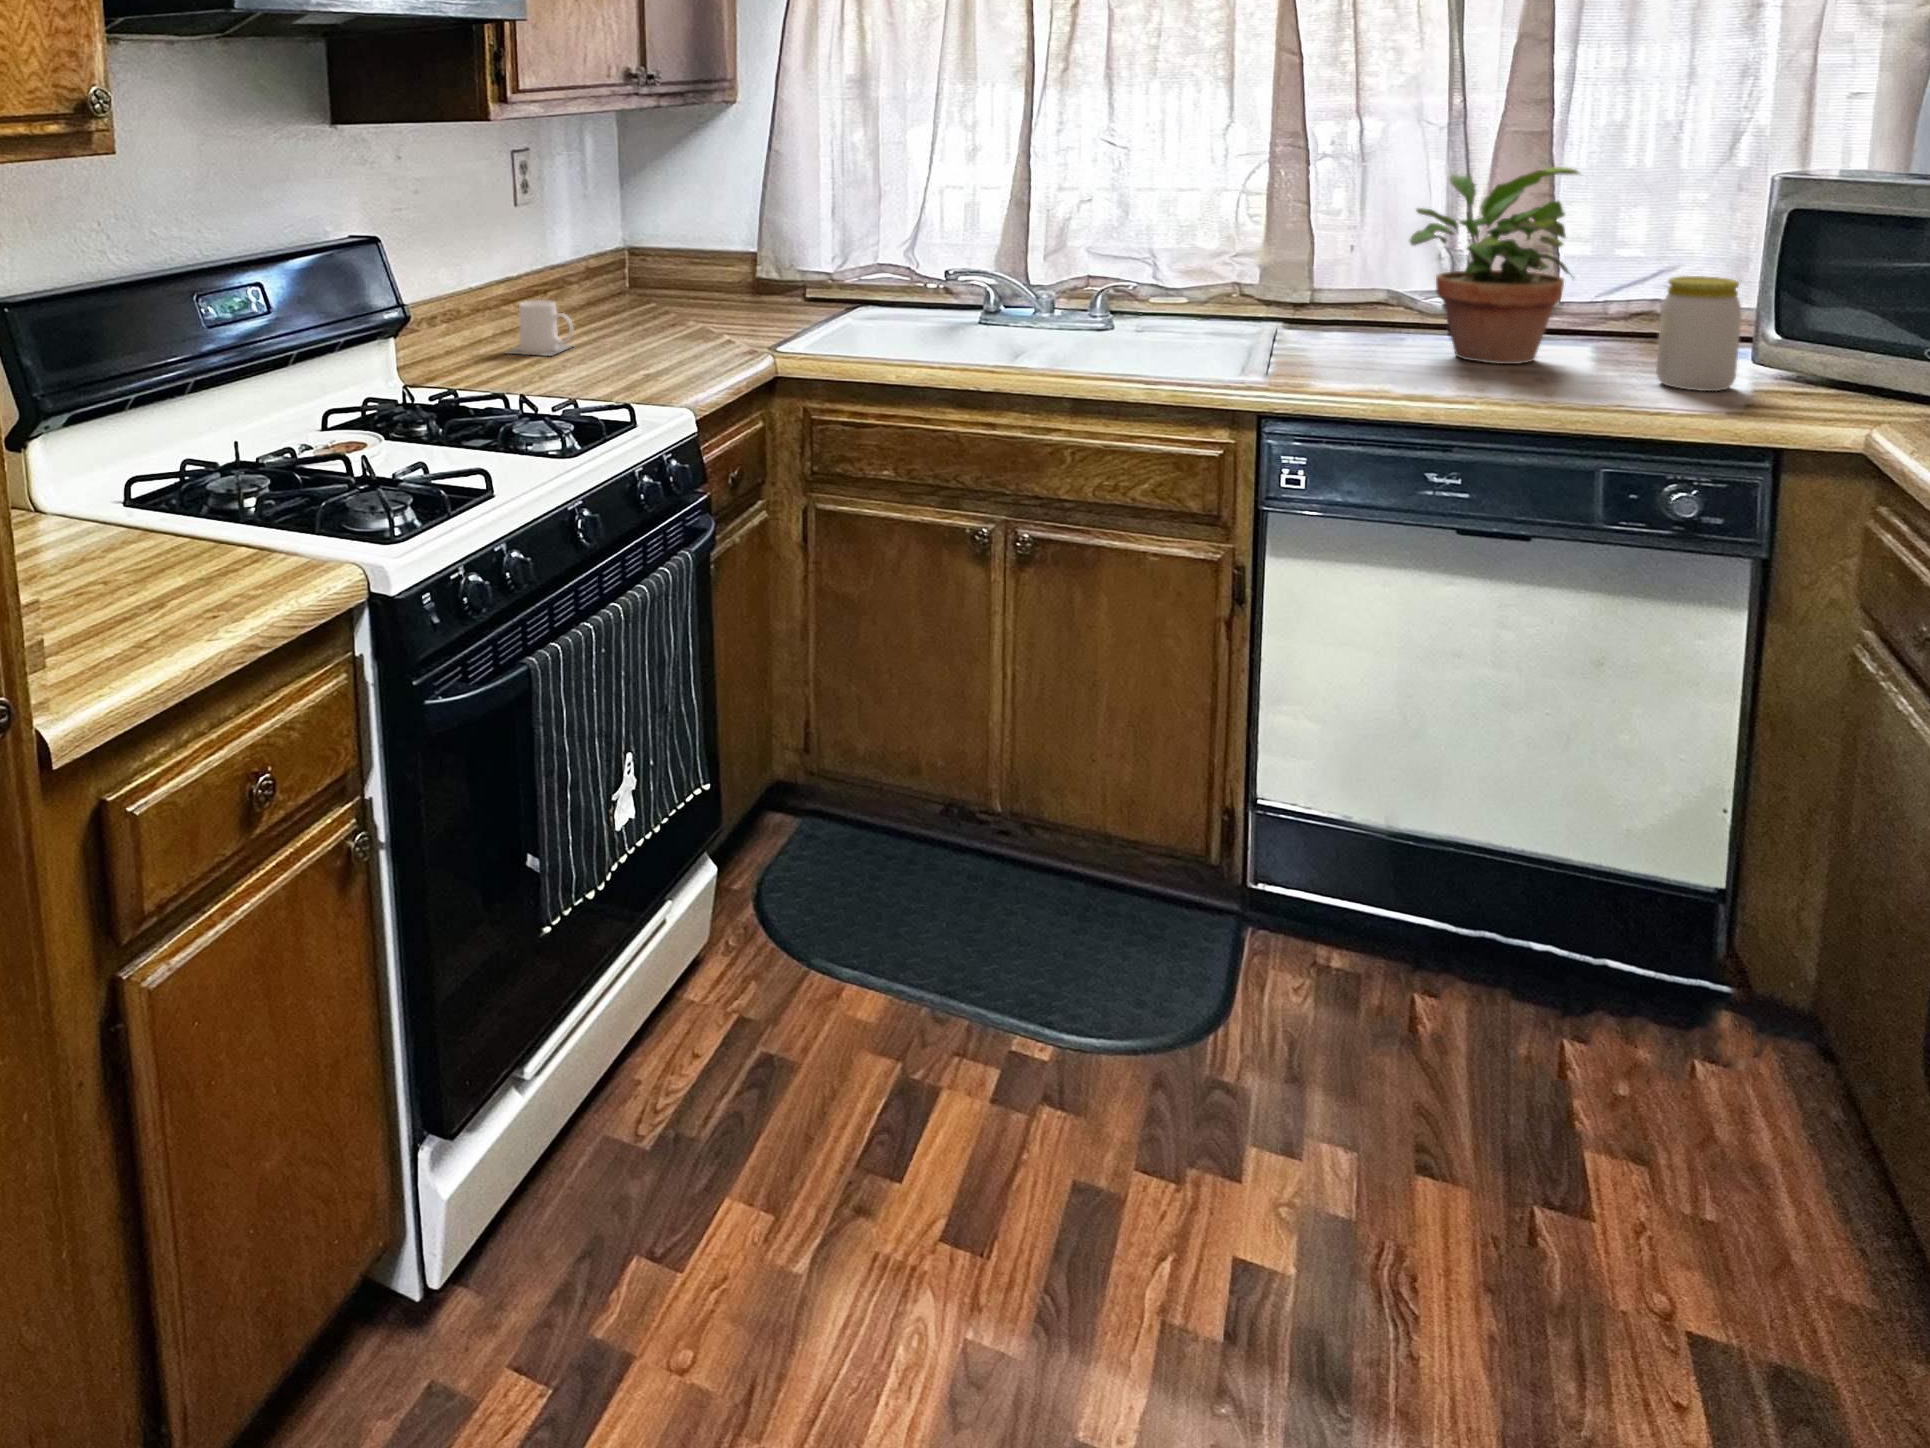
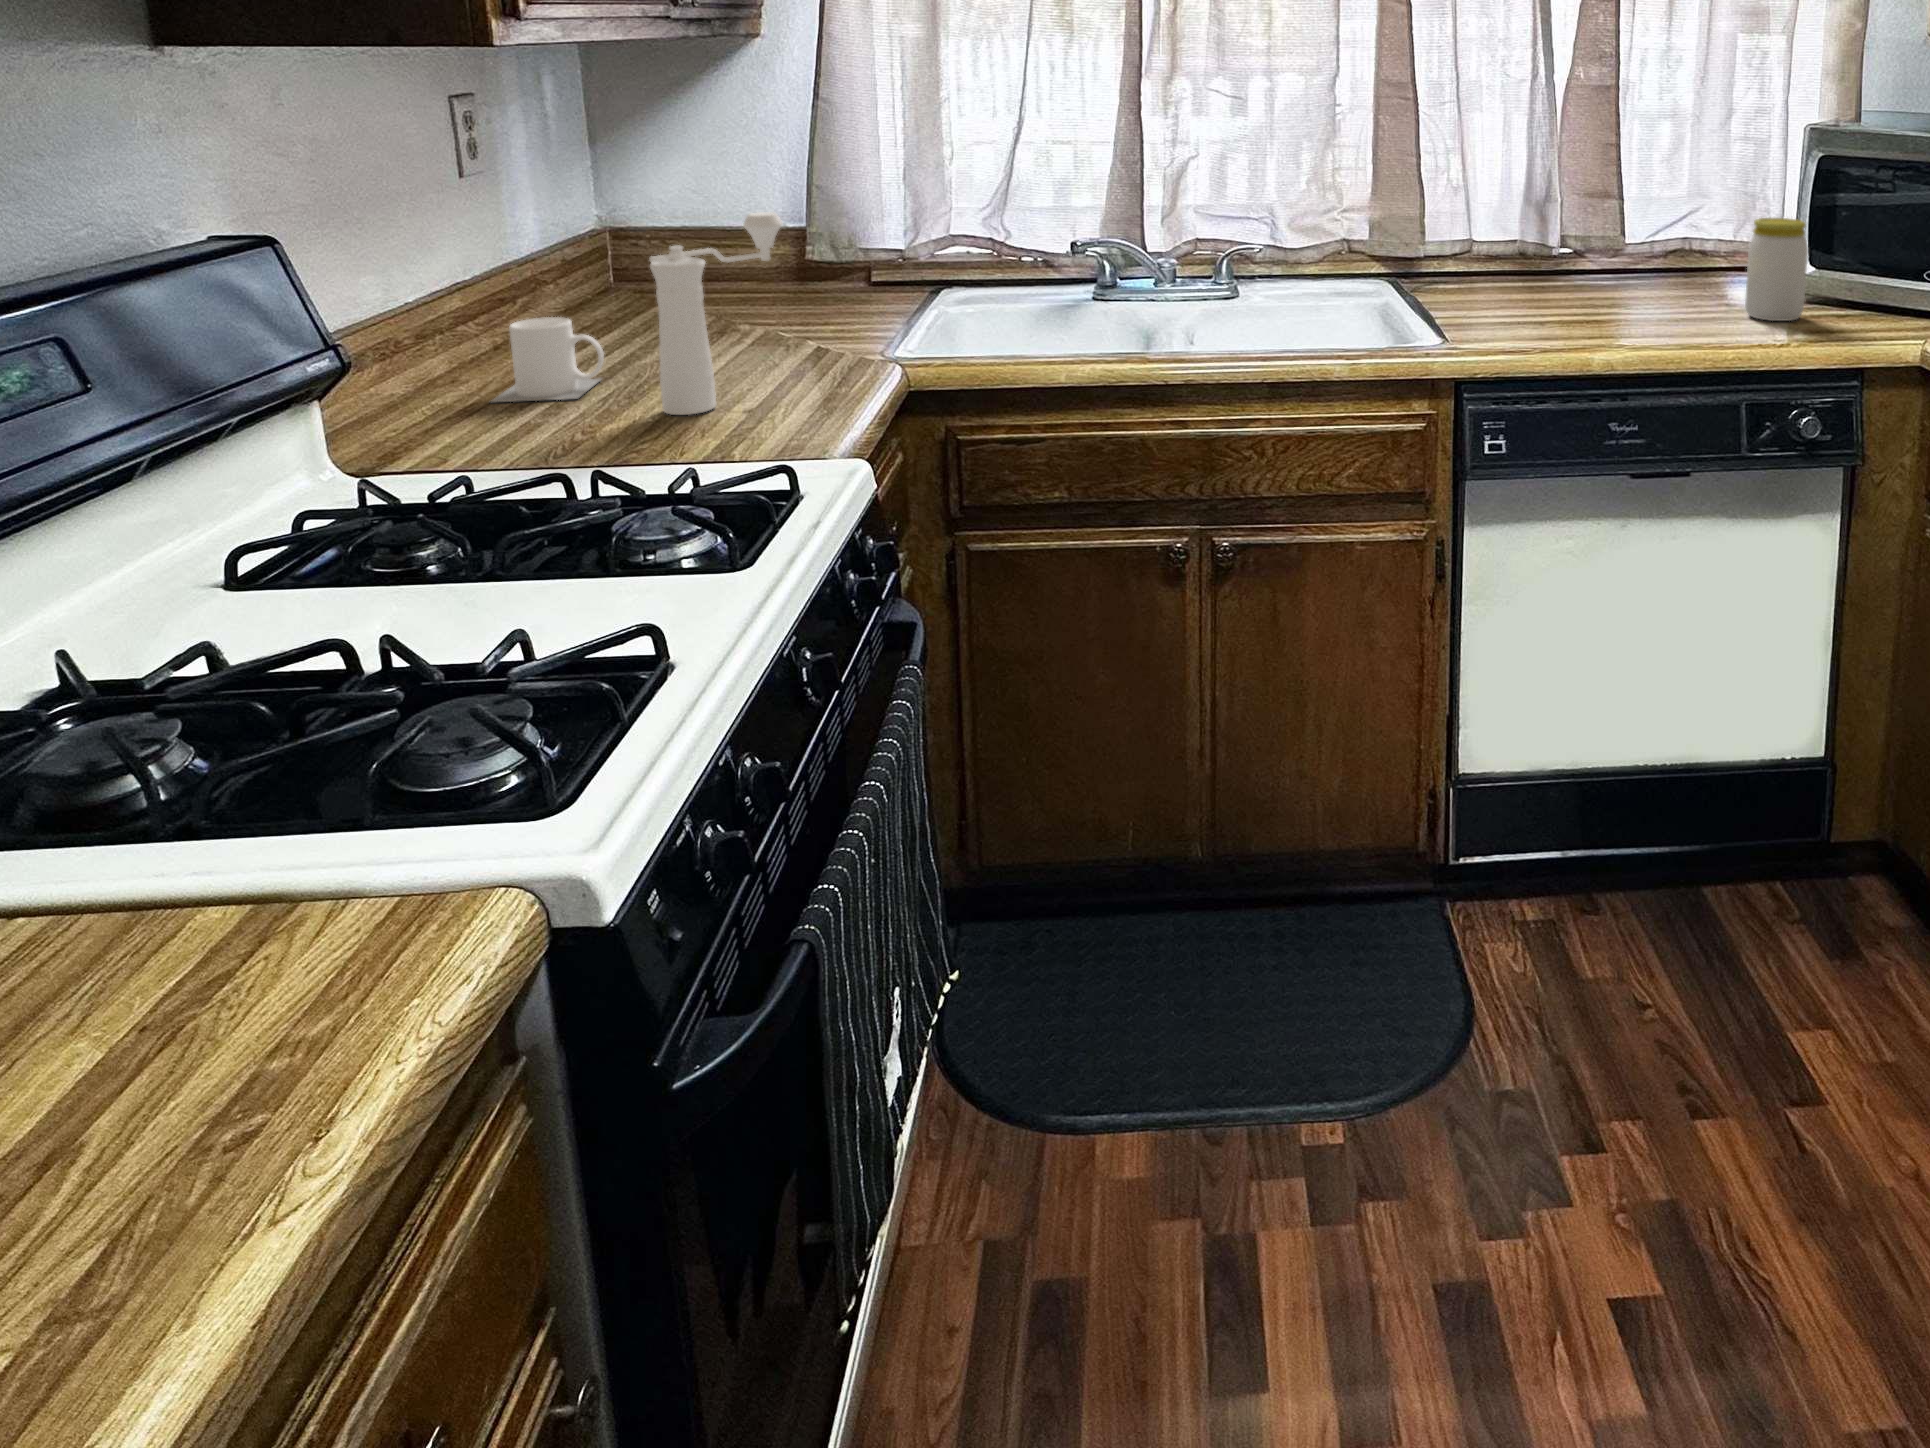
potted plant: present [1410,167,1579,364] -> none [1534,118,1683,309]
pepper mill: none [588,233,684,371] -> present [649,212,782,415]

